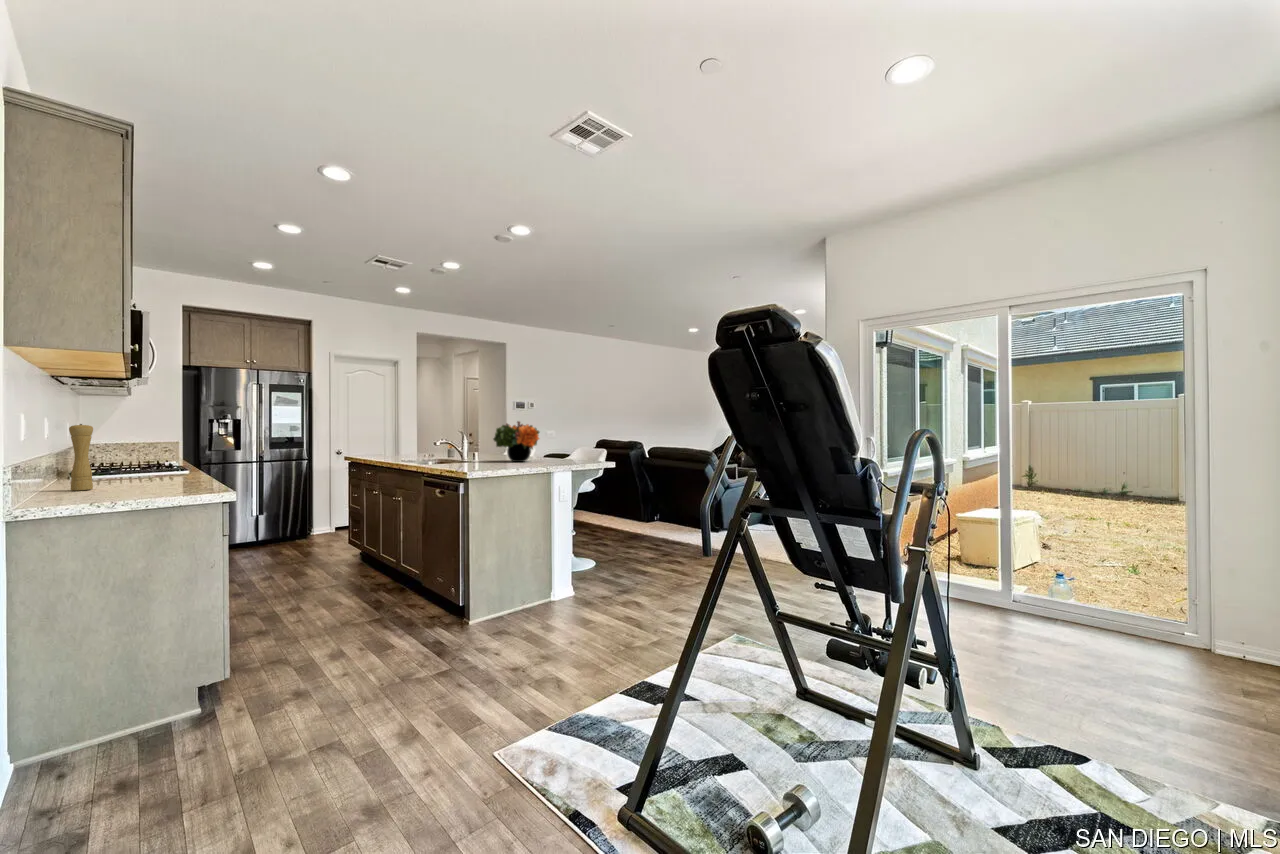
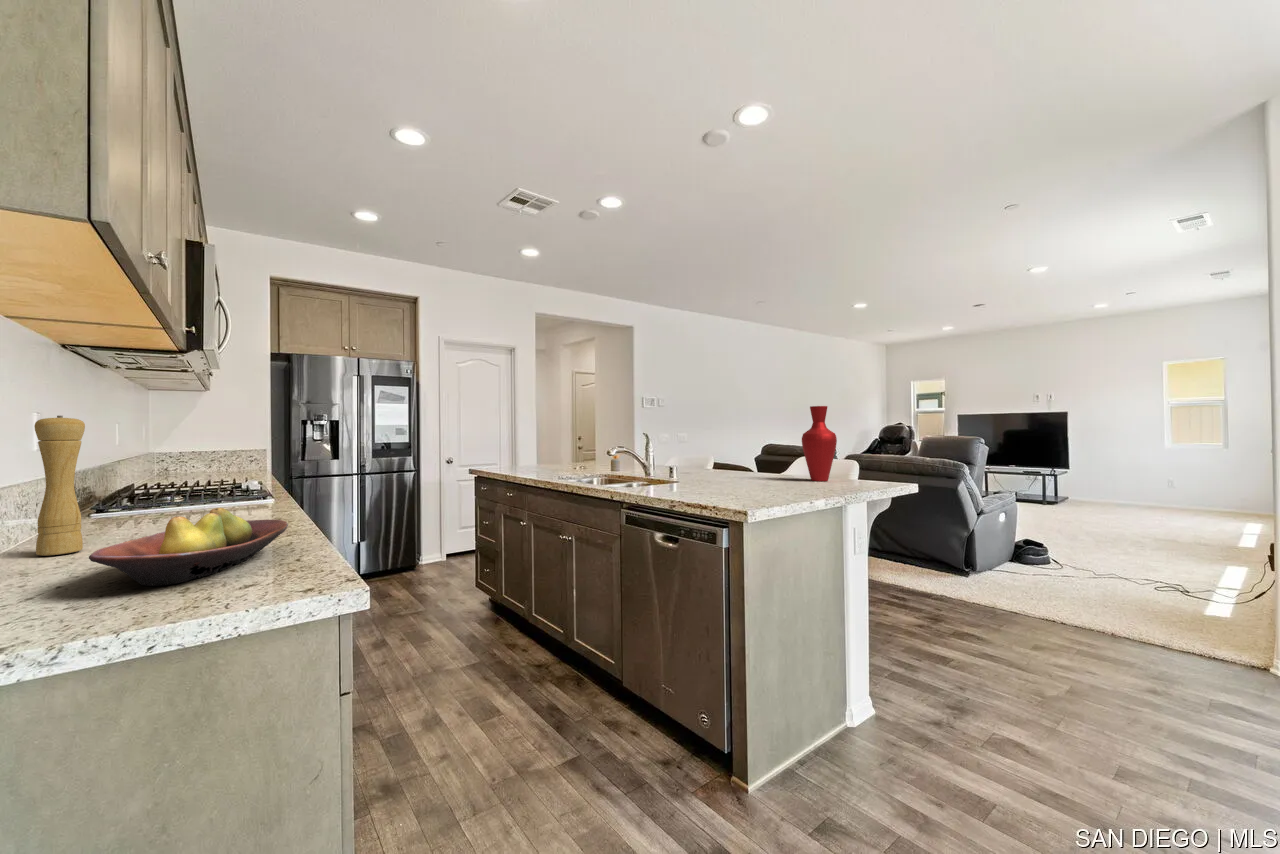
vase: none [561,412,582,461] -> present [802,406,837,481]
flower arrangement: present [493,421,539,462] -> none [707,420,782,483]
fruit bowl: none [114,467,201,495] -> present [89,508,288,586]

